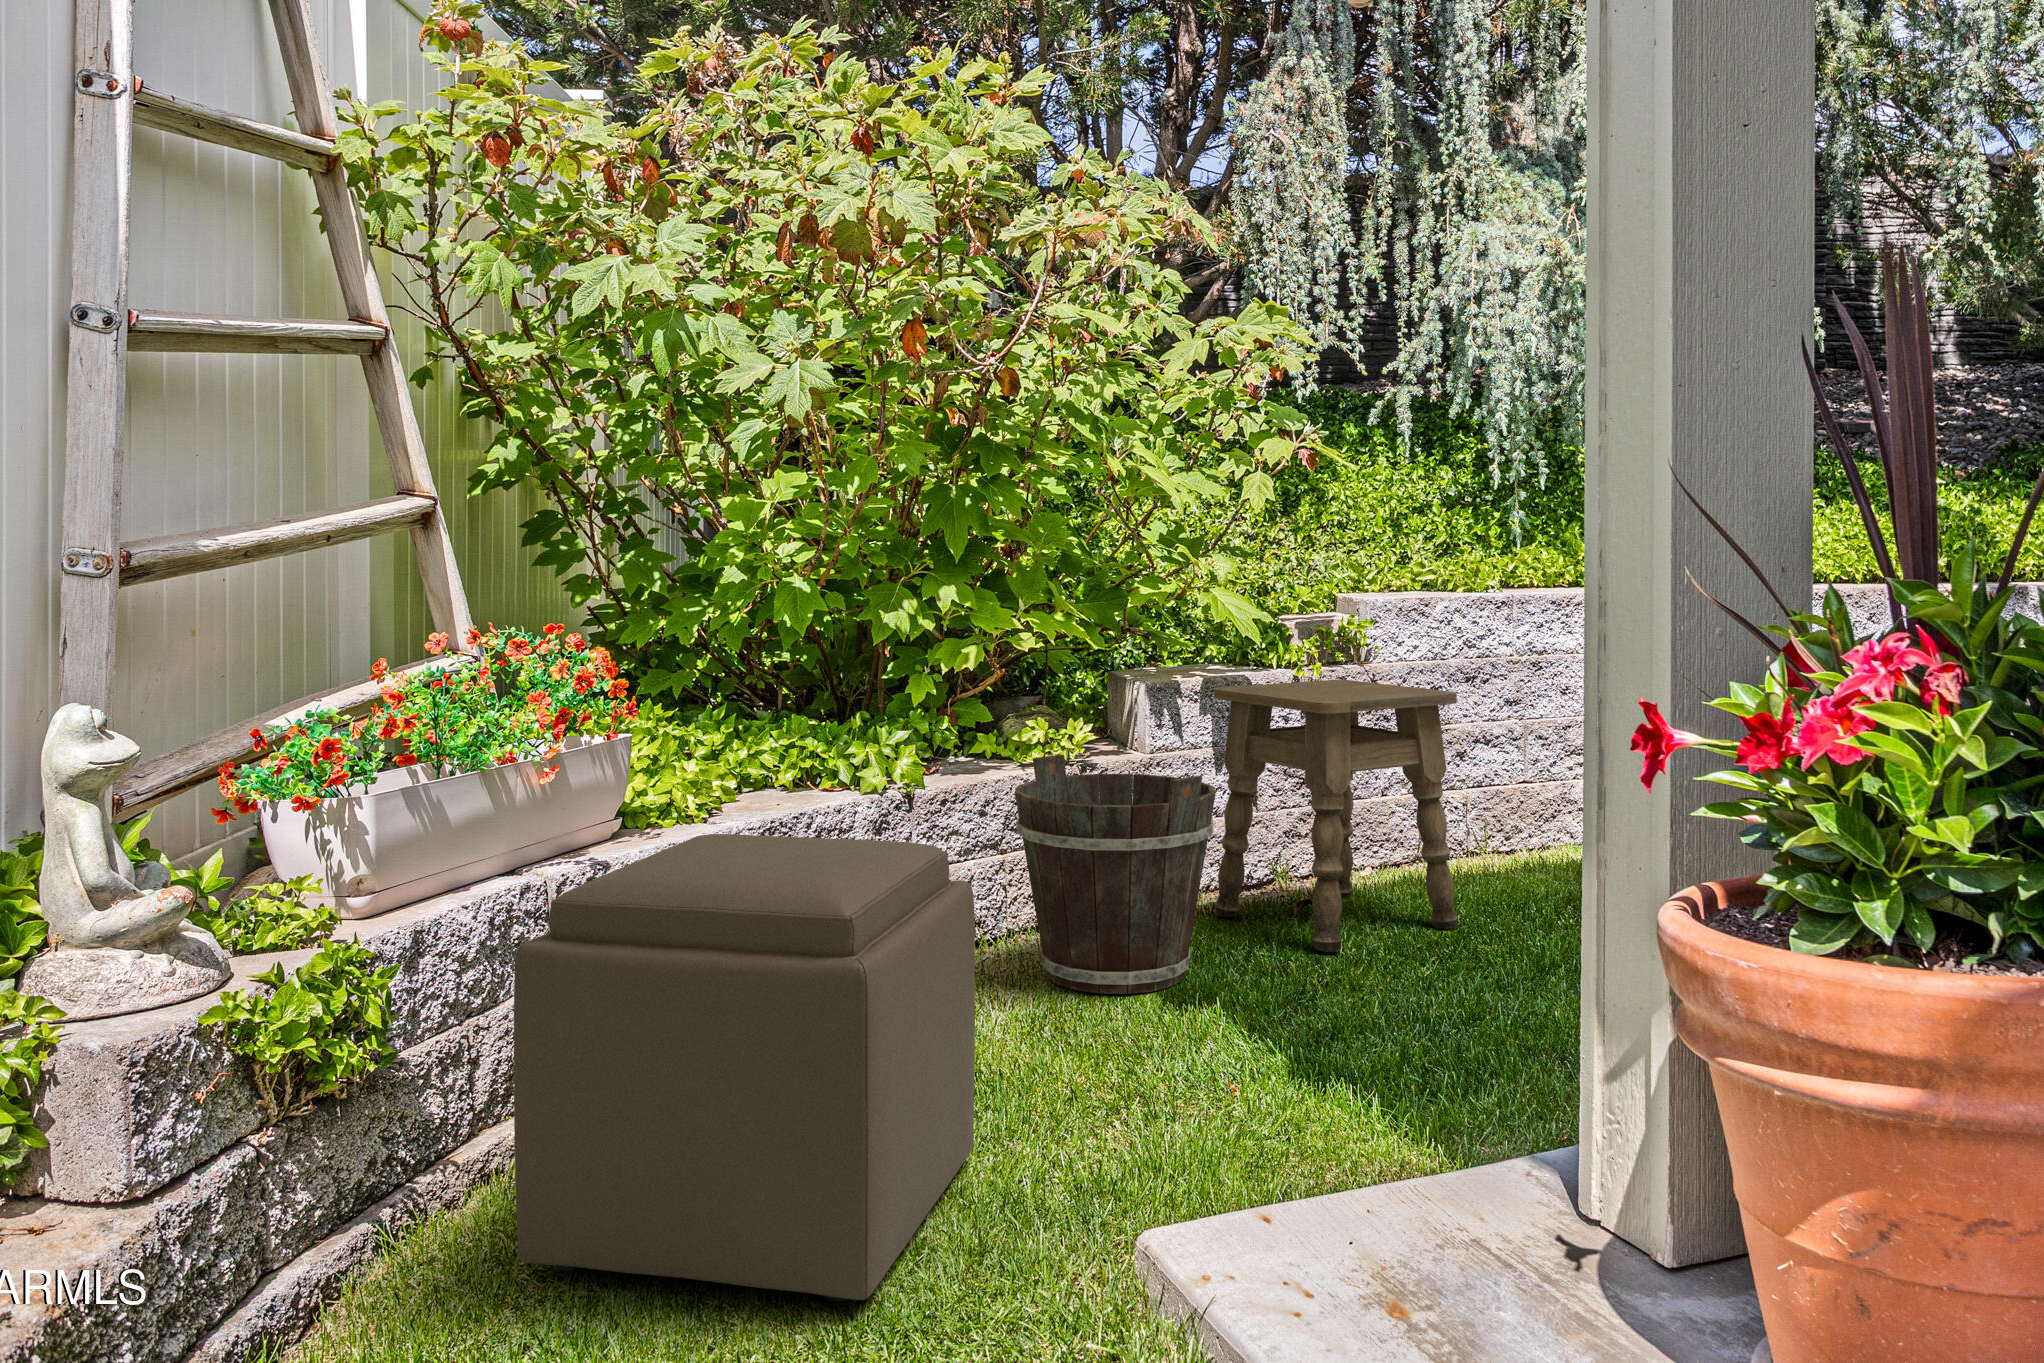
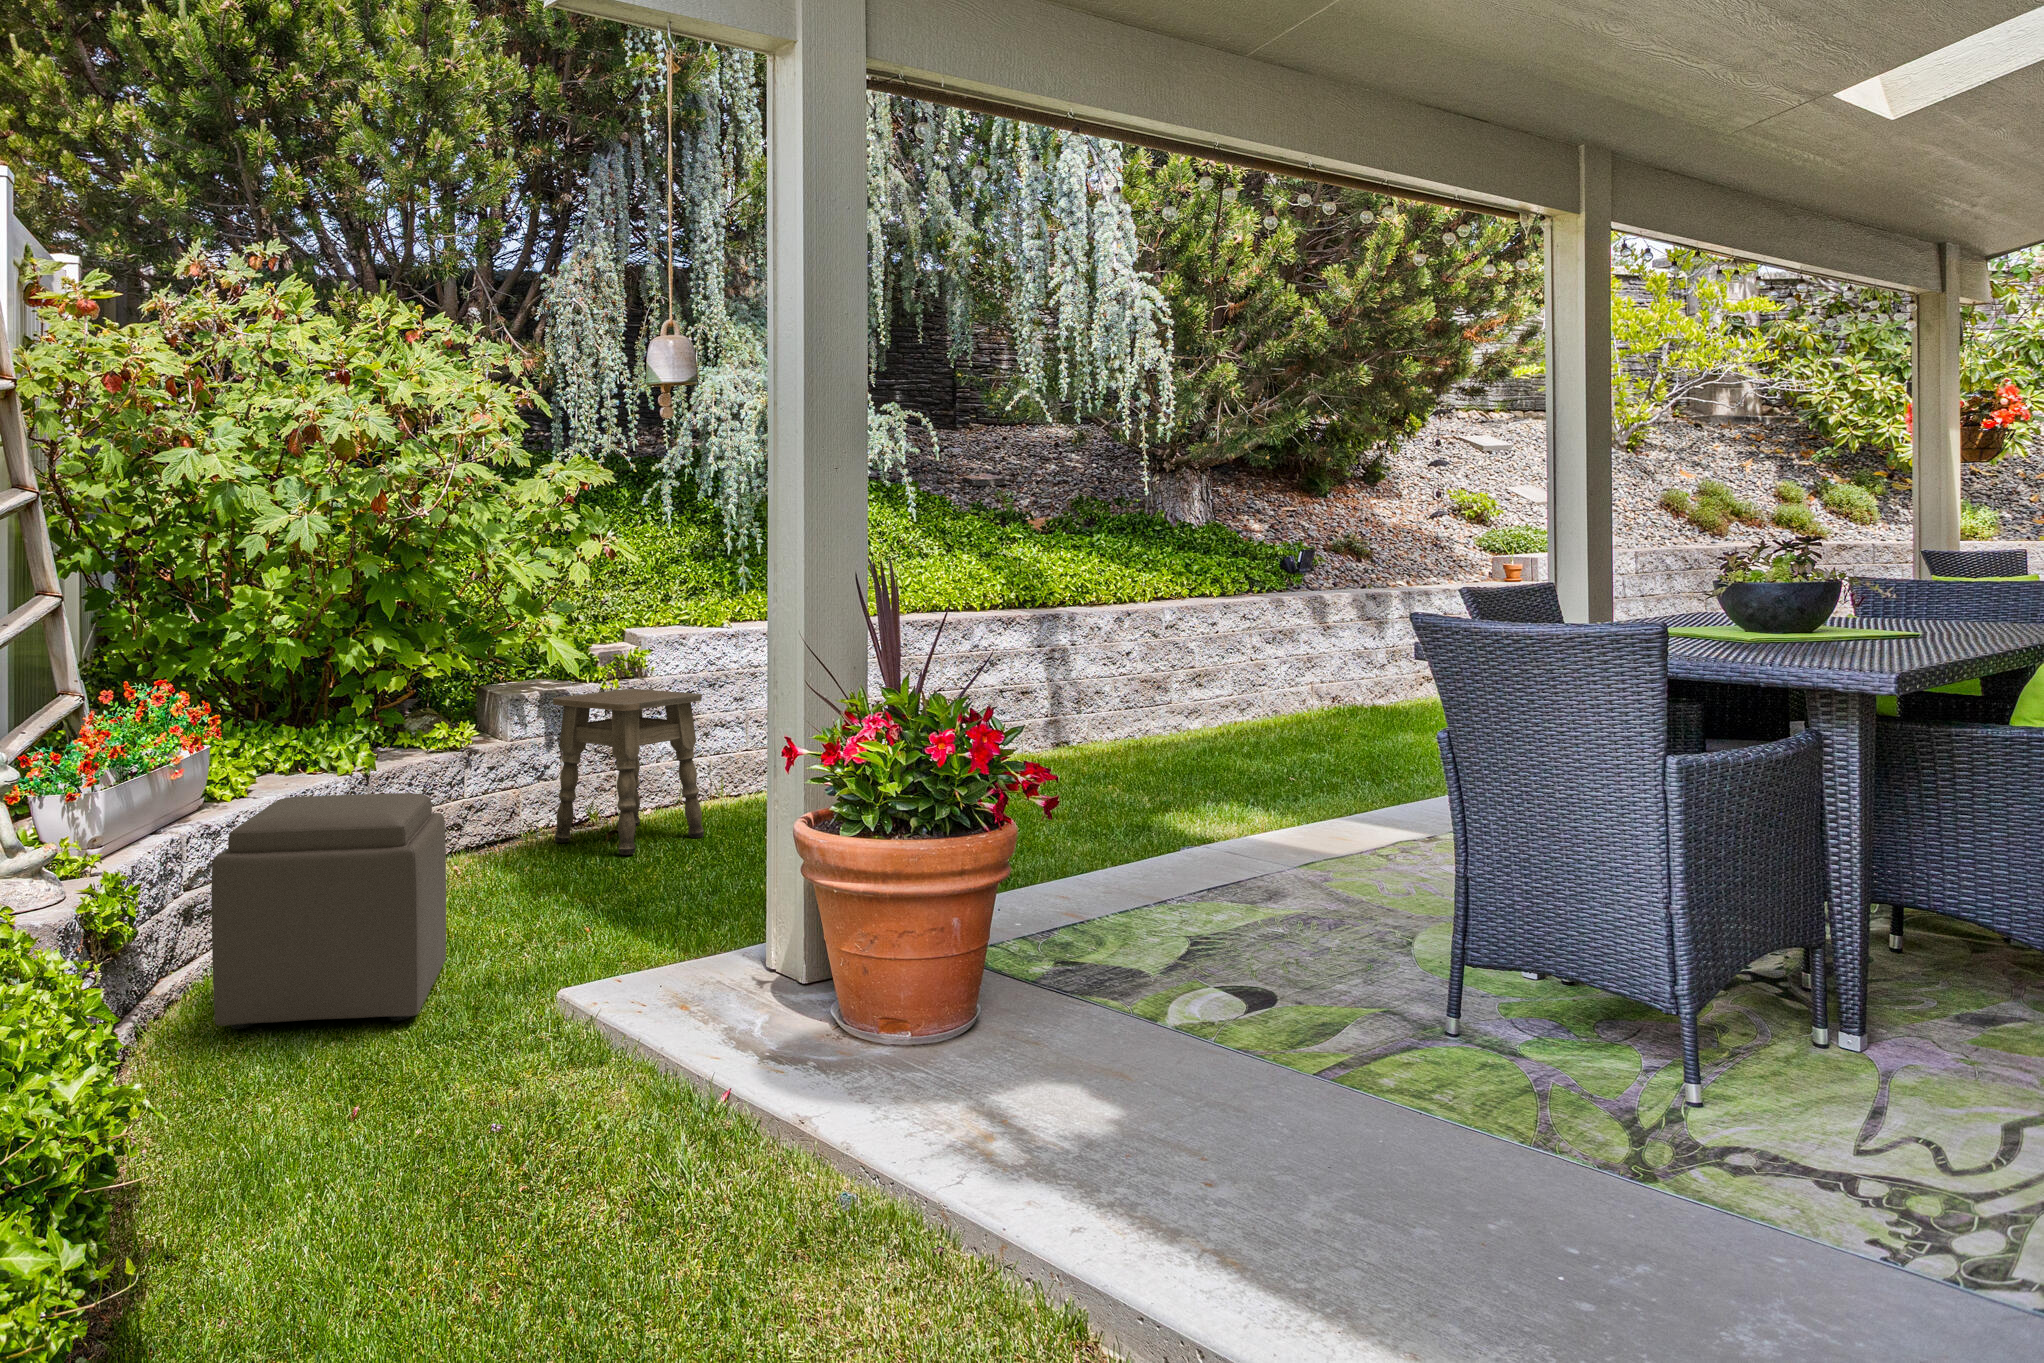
bucket: present [1015,755,1216,994] -> none [435,745,561,888]

